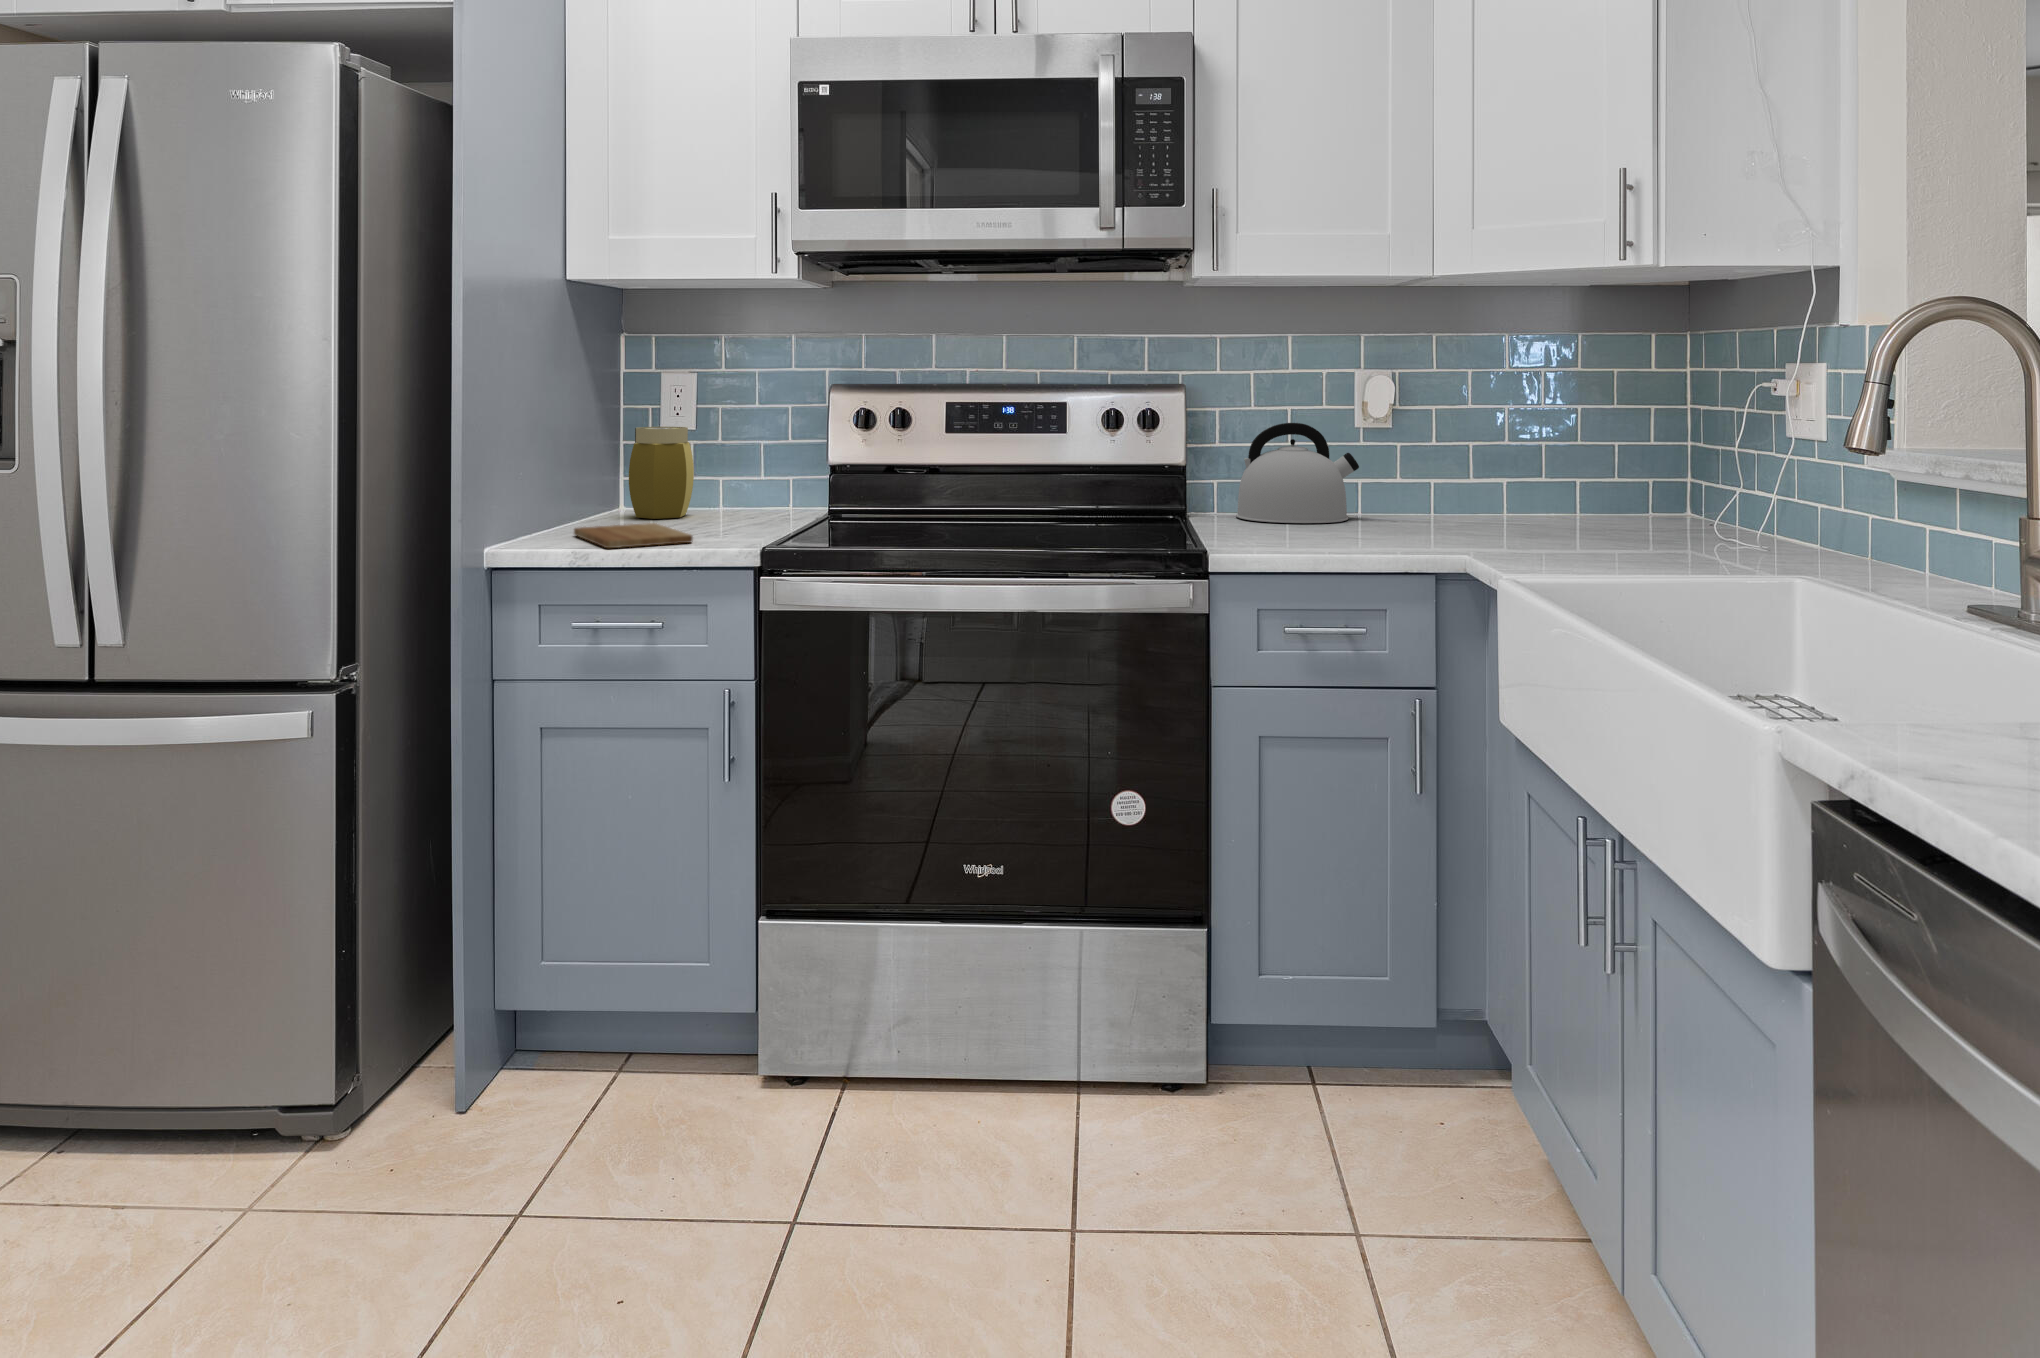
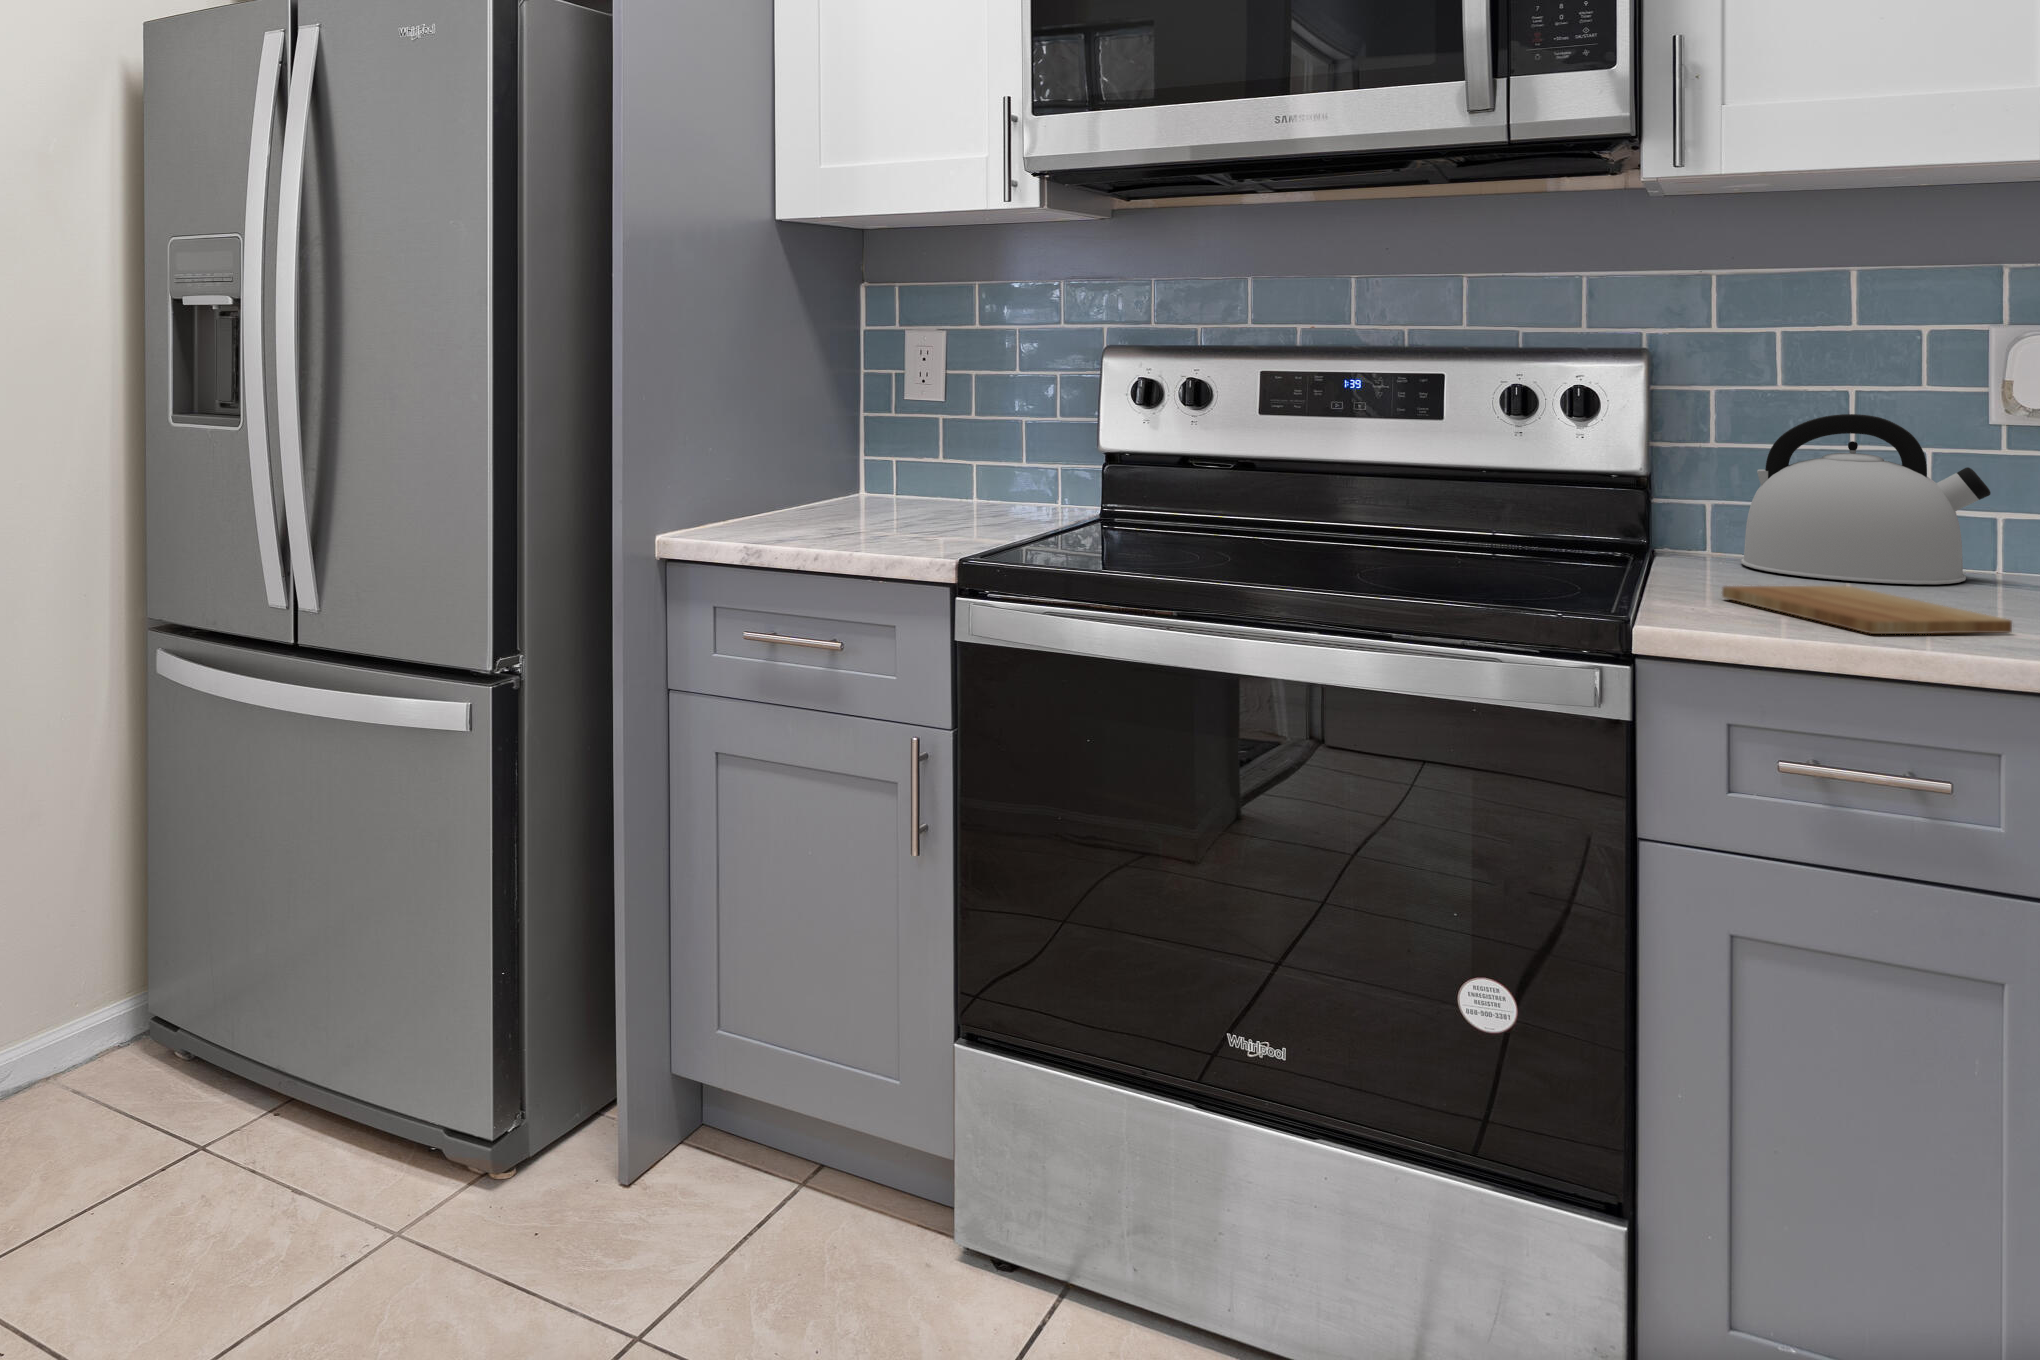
jar: present [629,427,694,519] -> none [855,400,935,513]
cutting board: present [574,523,693,548] -> present [1722,586,2012,634]

